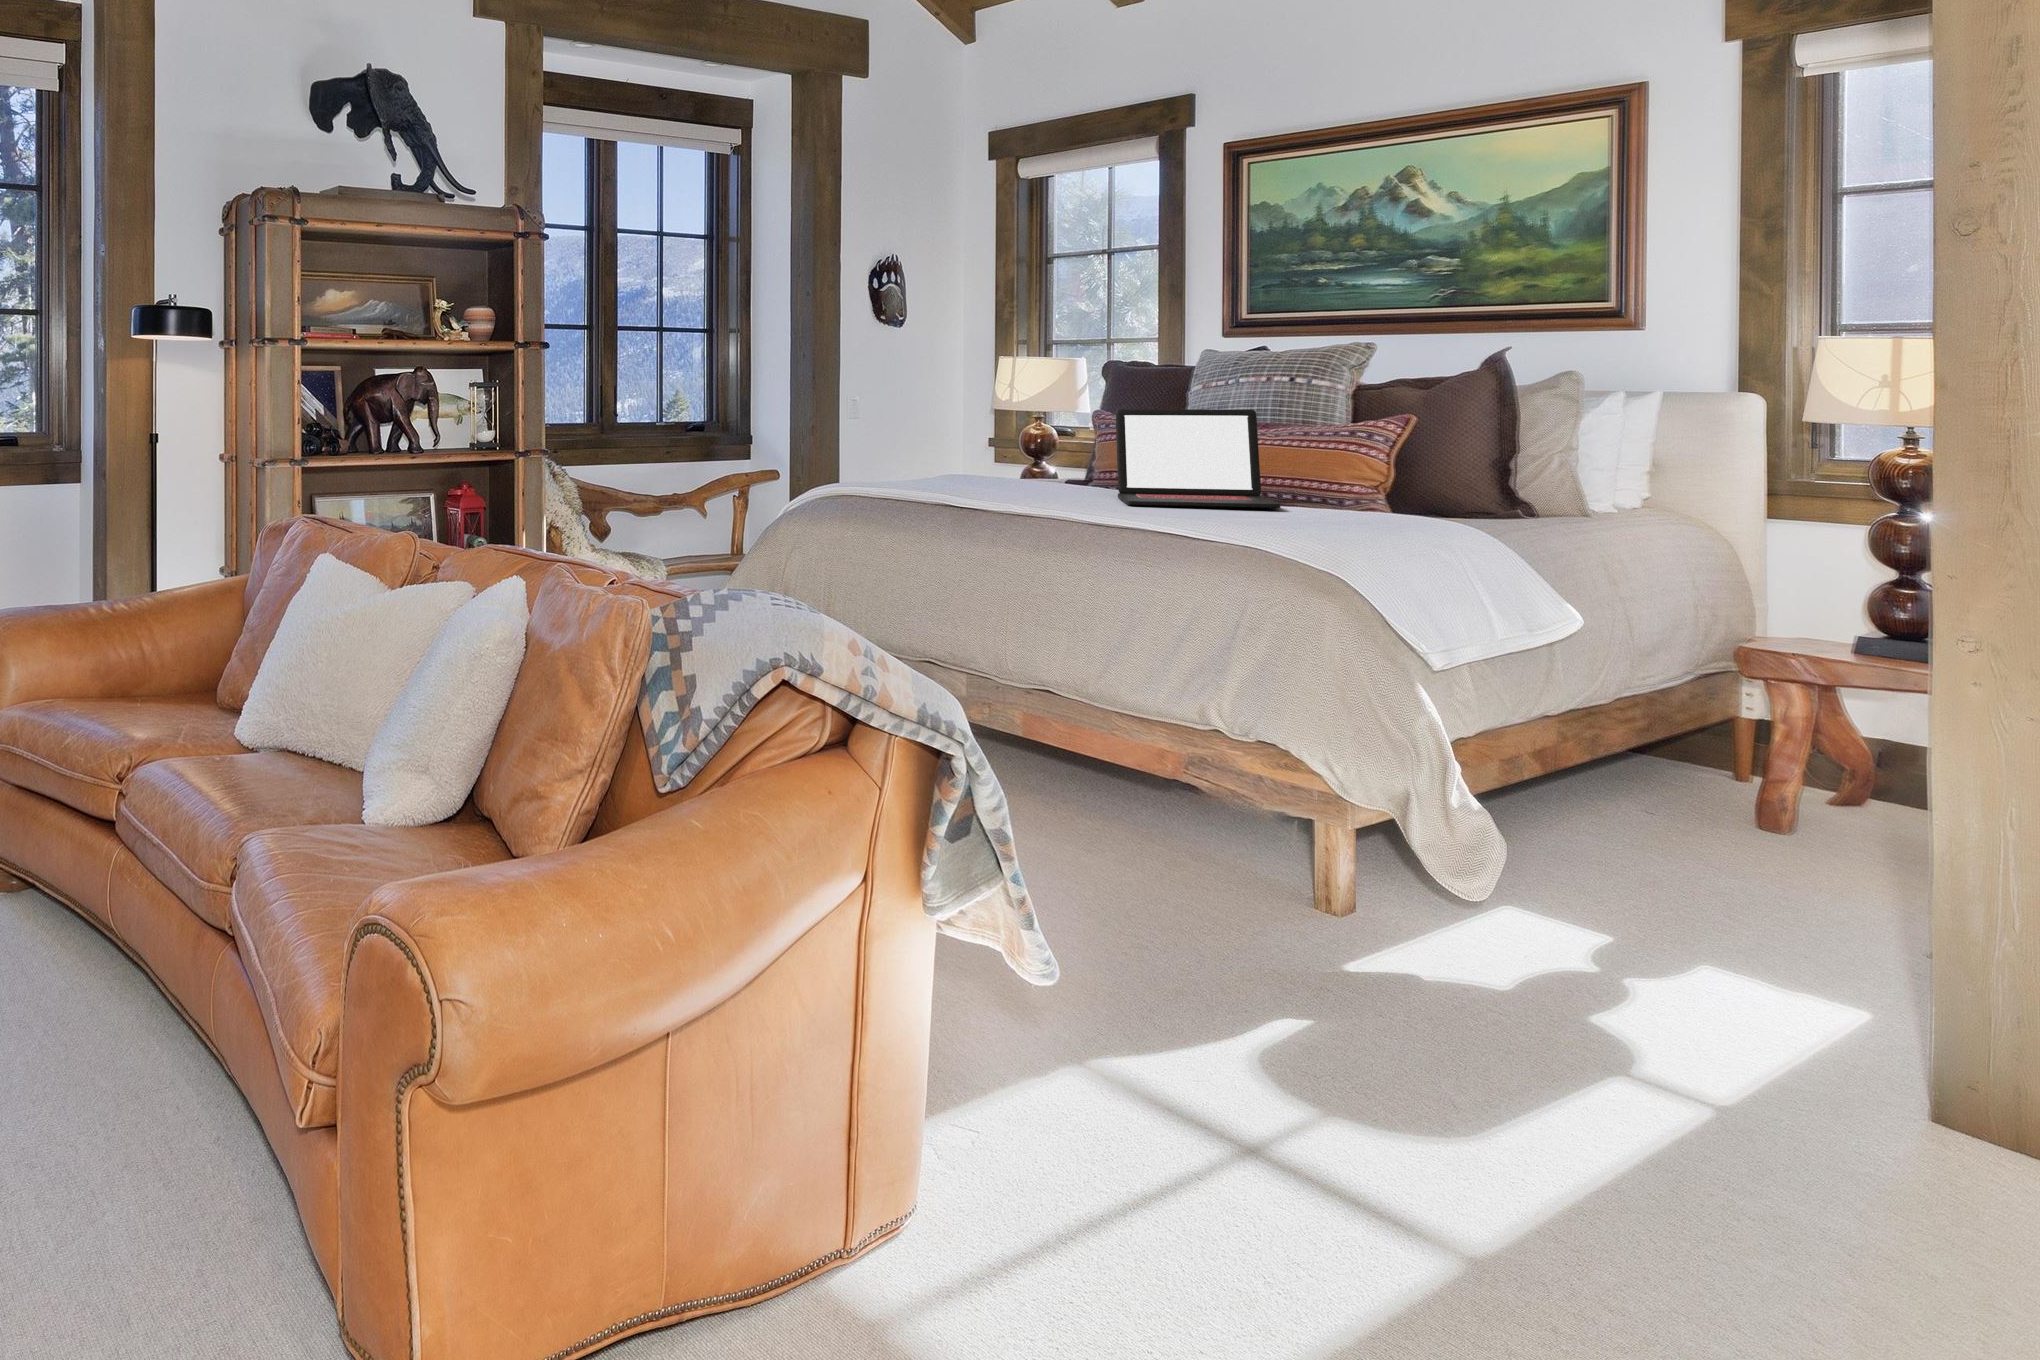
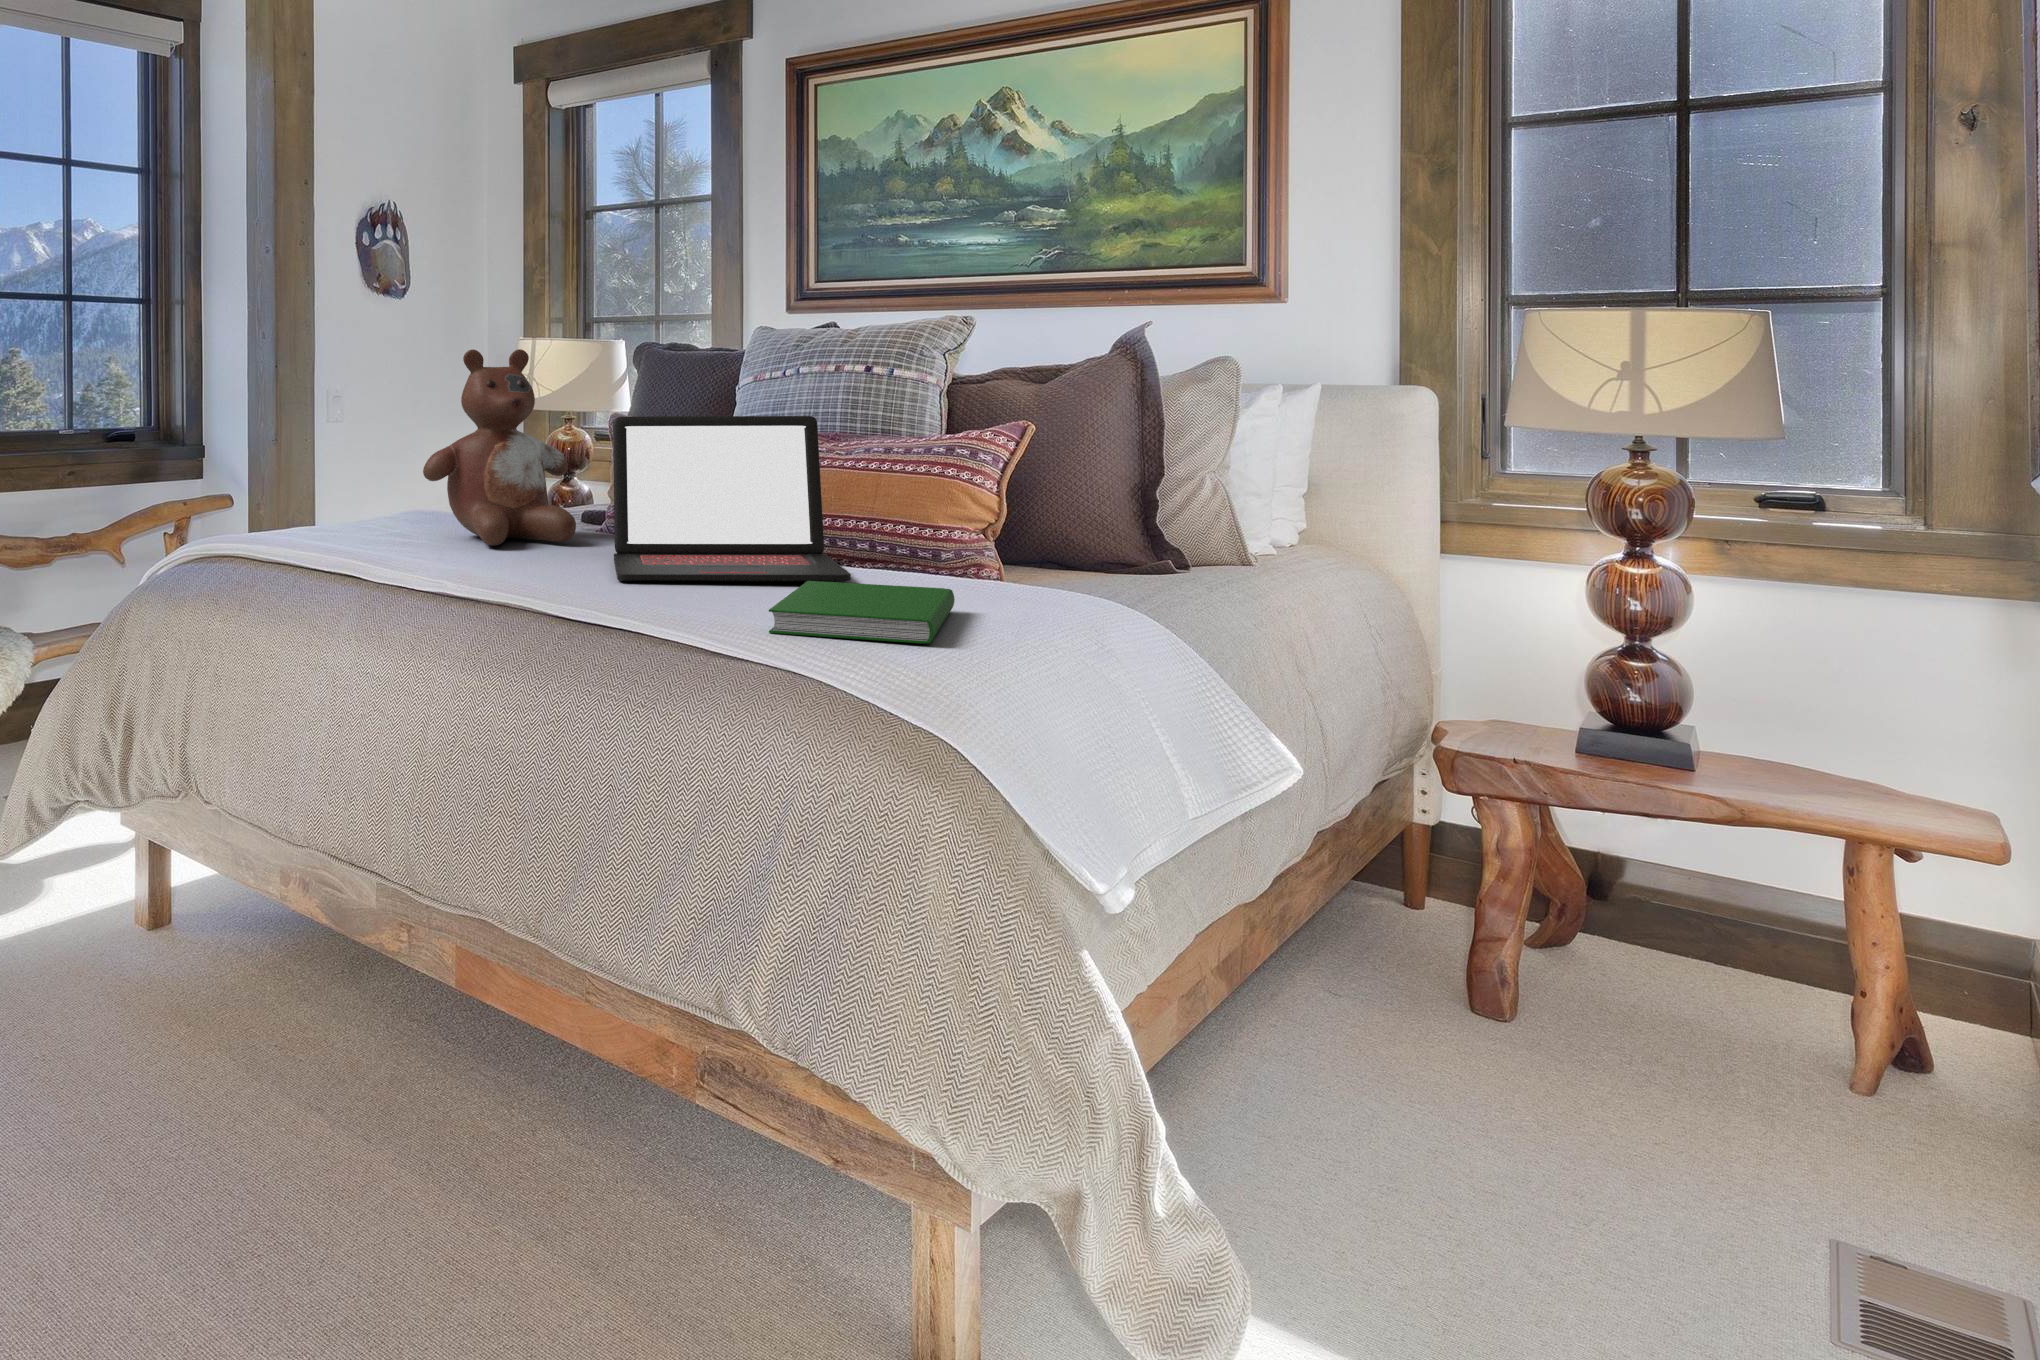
stuffed bear: none [982,367,1087,489] -> present [423,349,576,546]
hardcover book: none [1232,504,1349,530] -> present [769,581,955,644]

